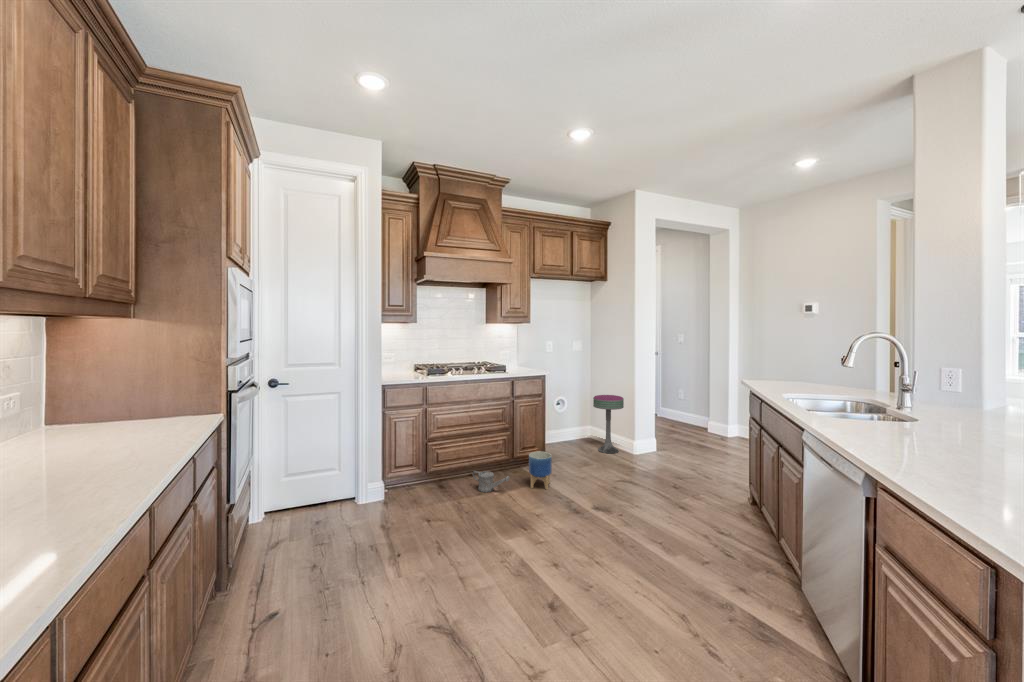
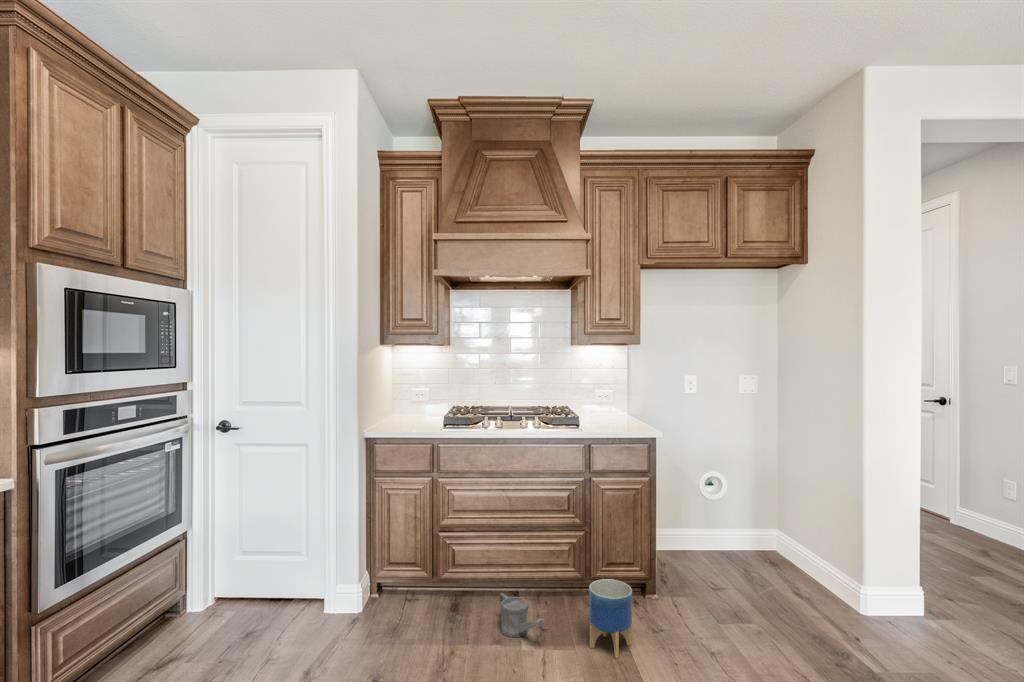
bar stool: present [593,395,624,453] -> none [768,480,833,600]

